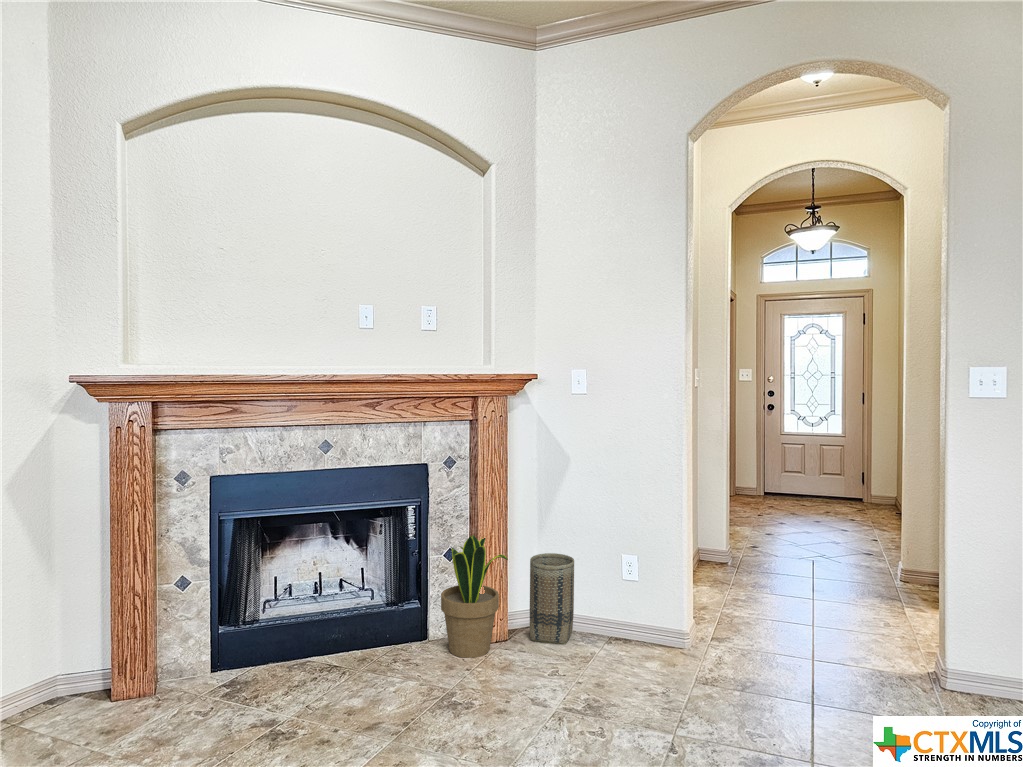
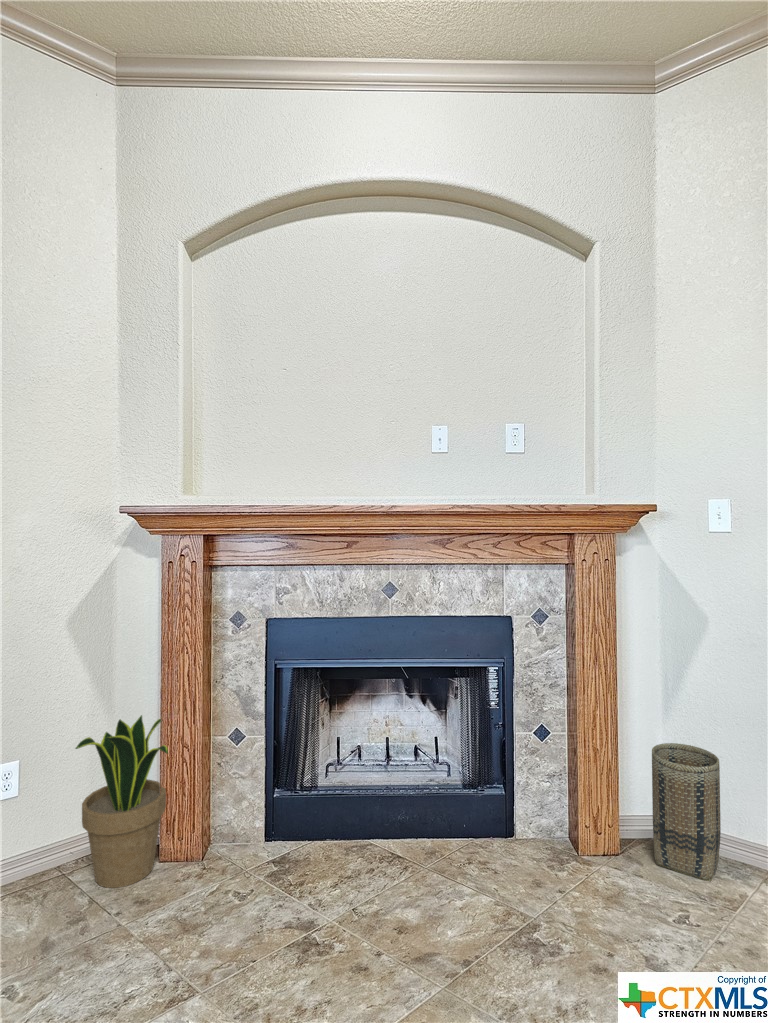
potted plant: present [441,535,508,658] -> present [76,715,168,888]

